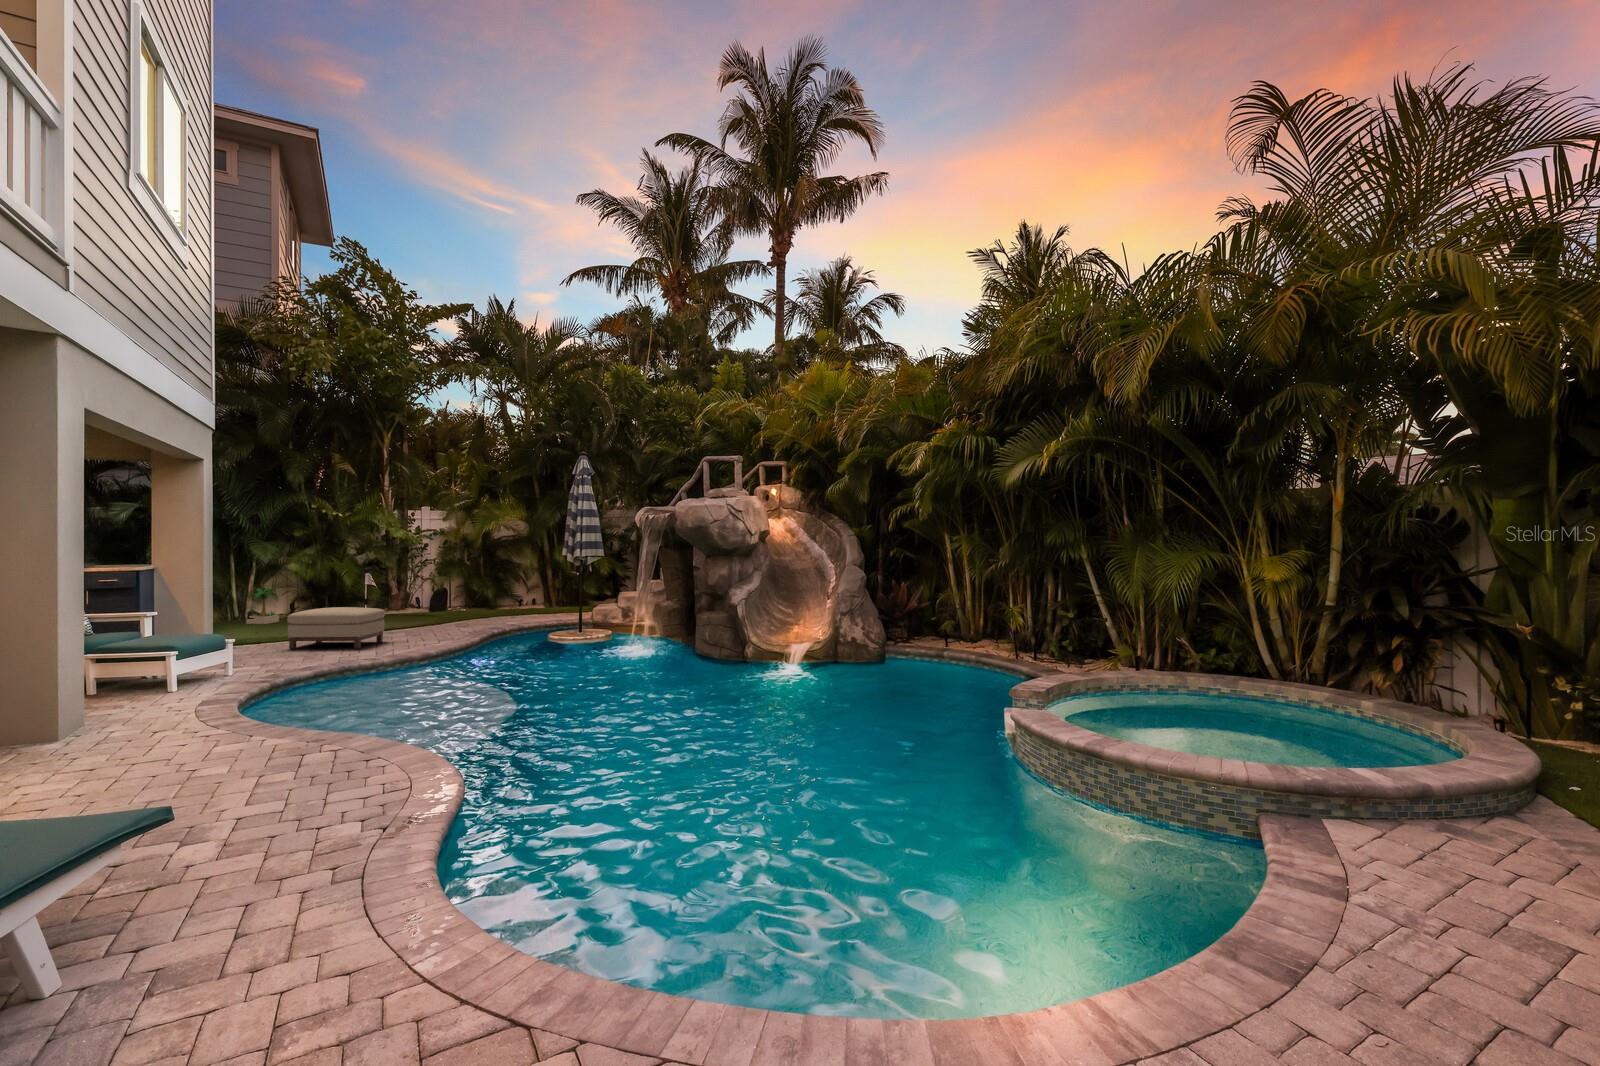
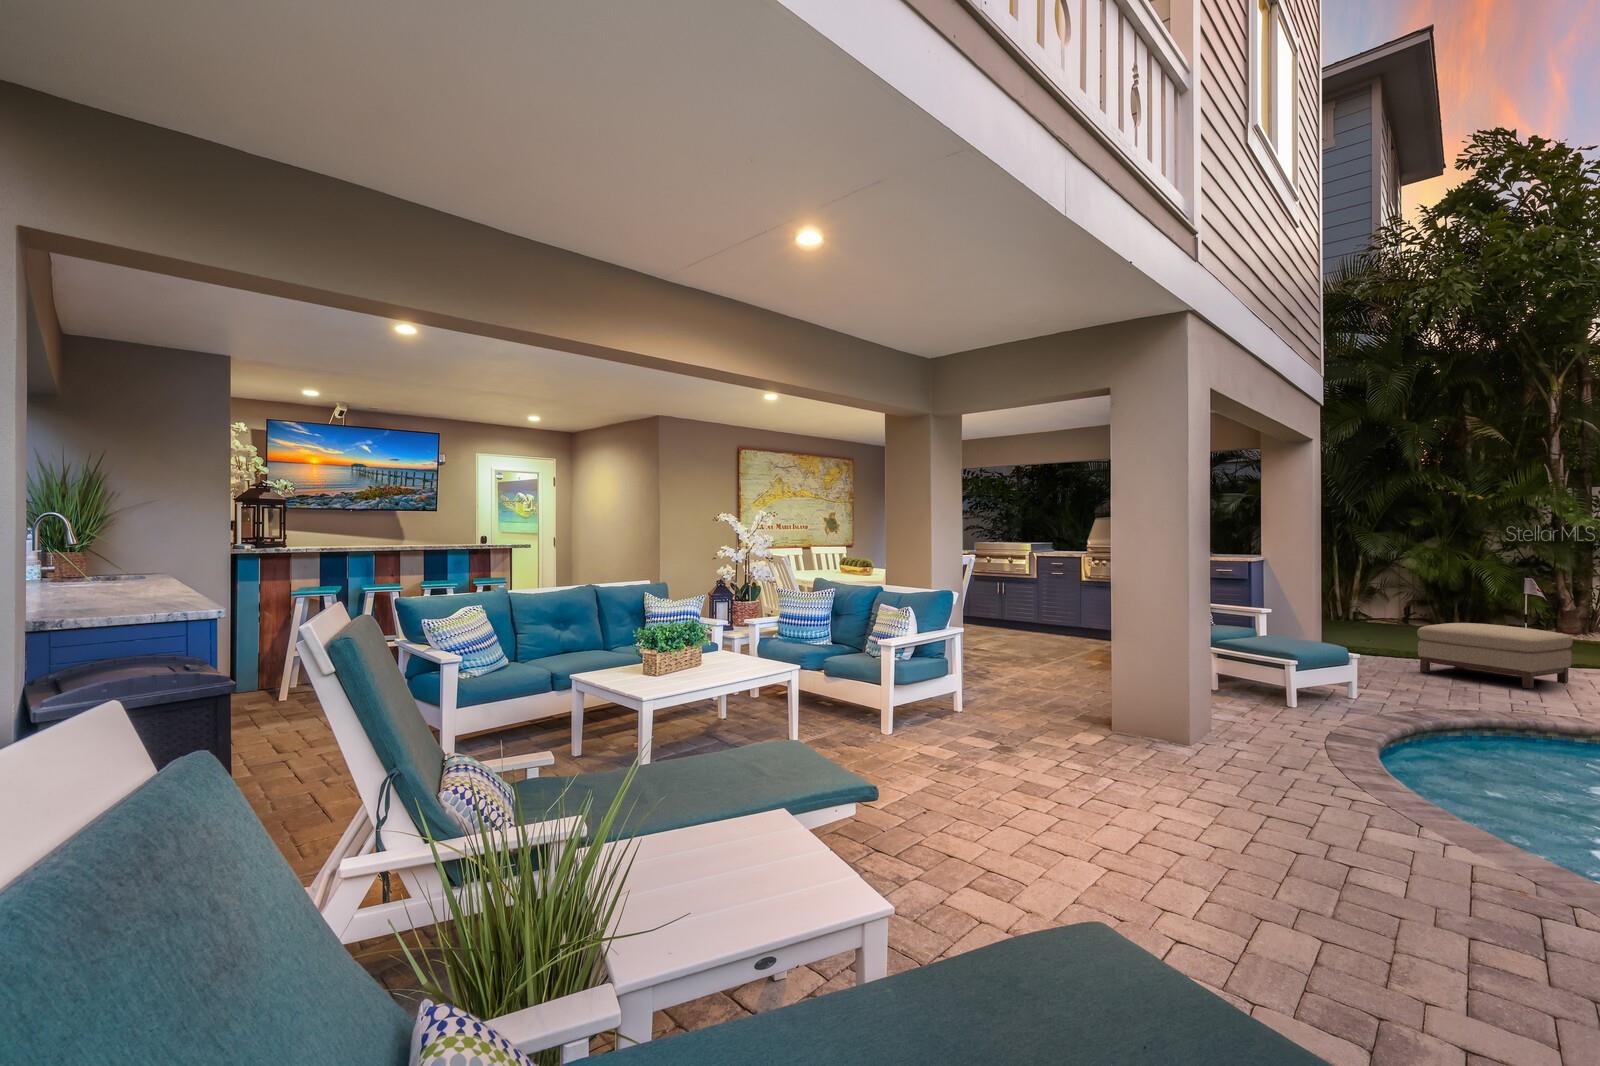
potted plant: present [246,587,279,624] -> none [1353,586,1392,629]

